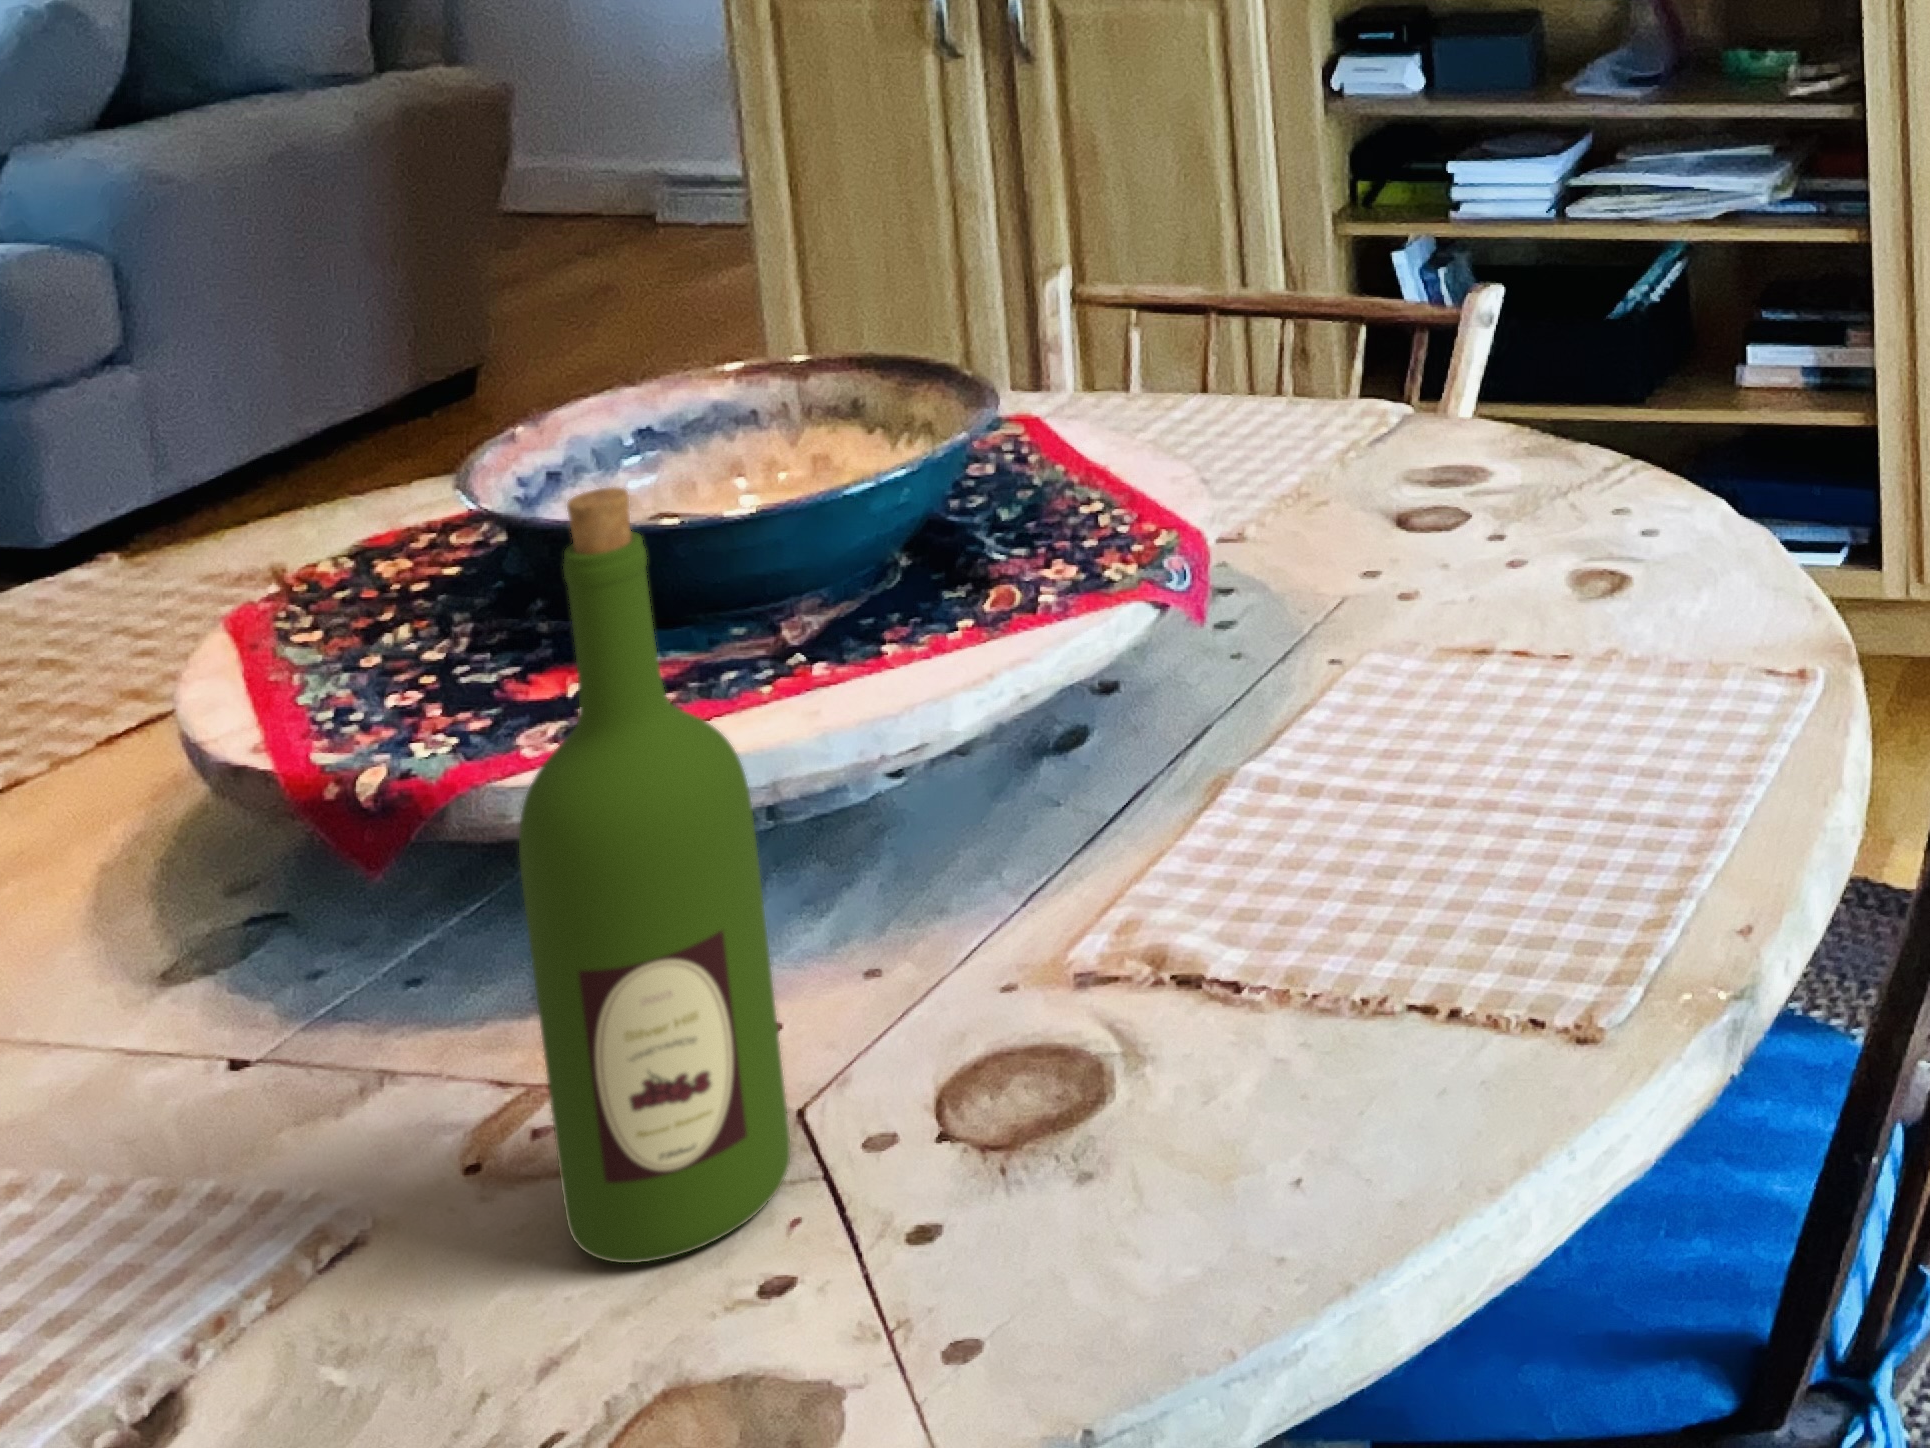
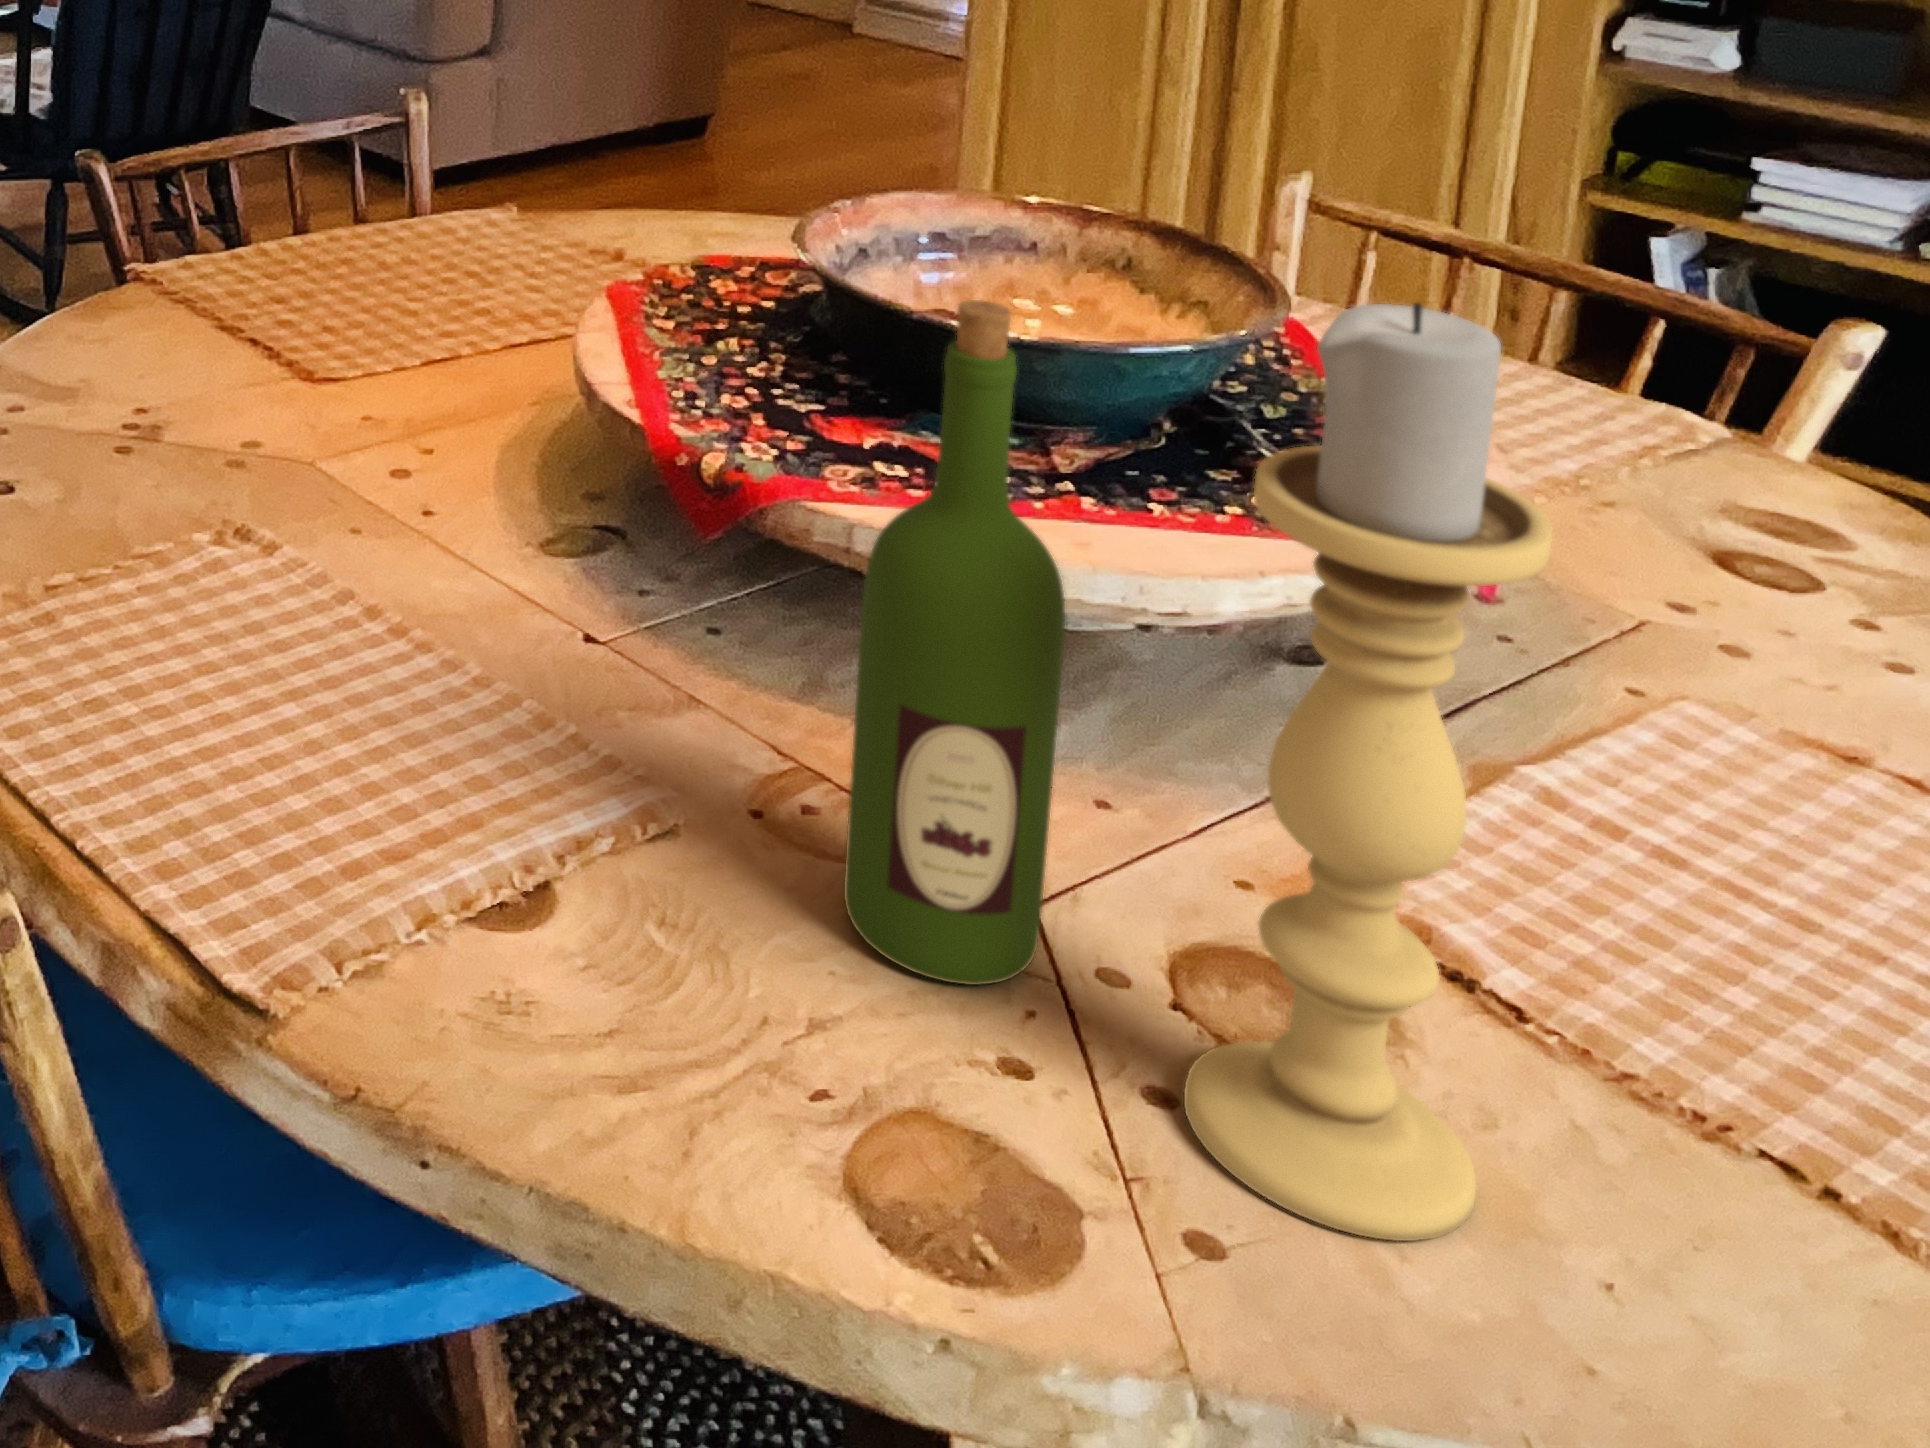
candle holder: none [881,366,1193,1281] -> present [1184,302,1553,1241]

